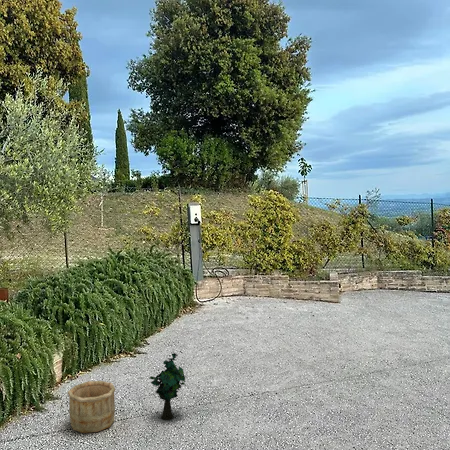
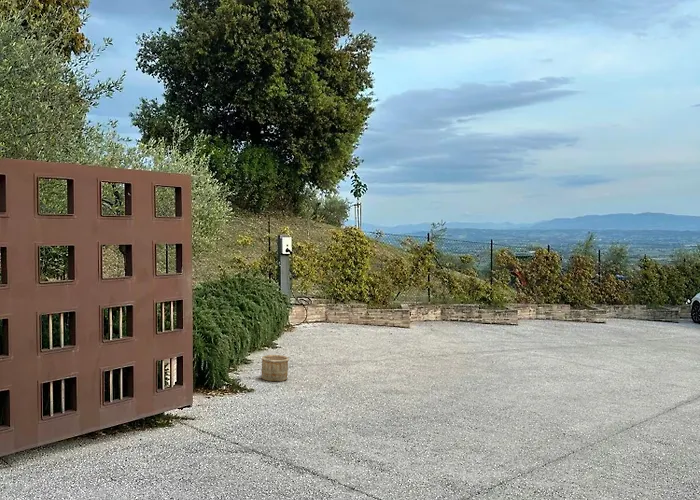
decorative plant: present [149,353,185,420] -> none [307,338,330,378]

